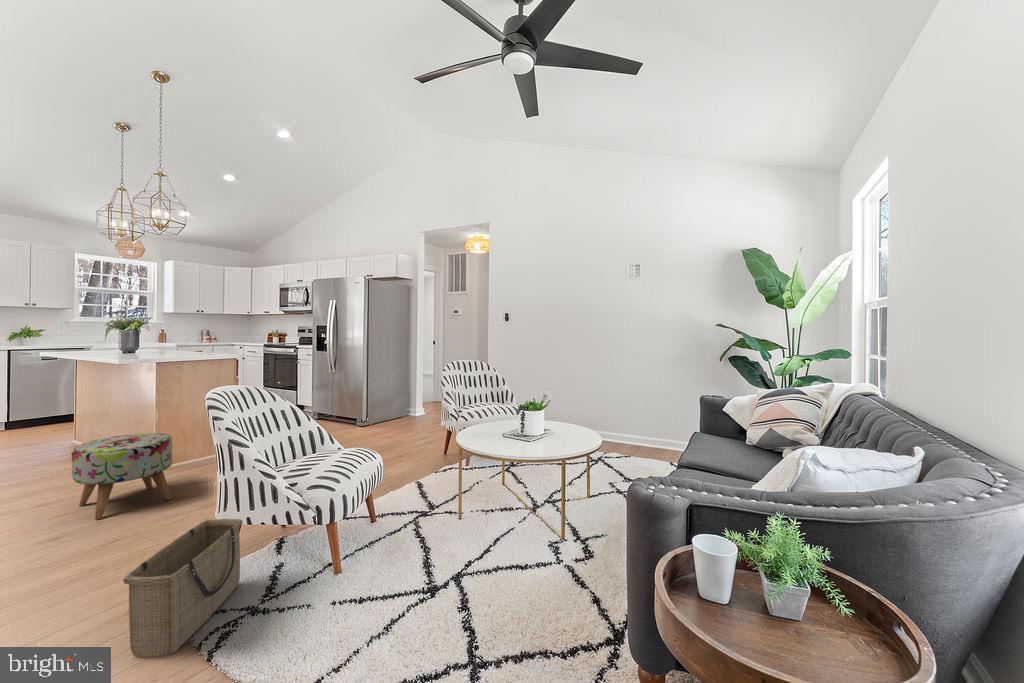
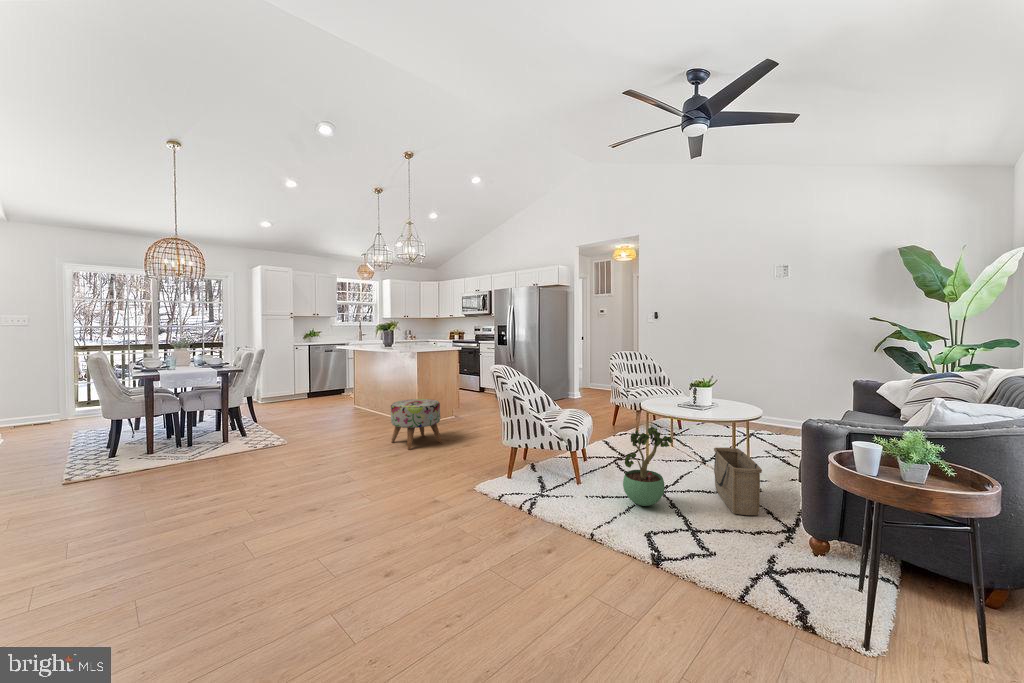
potted plant: none [388,485,468,614] -> present [623,426,673,506]
basket: present [123,519,242,657] -> present [714,448,762,515]

